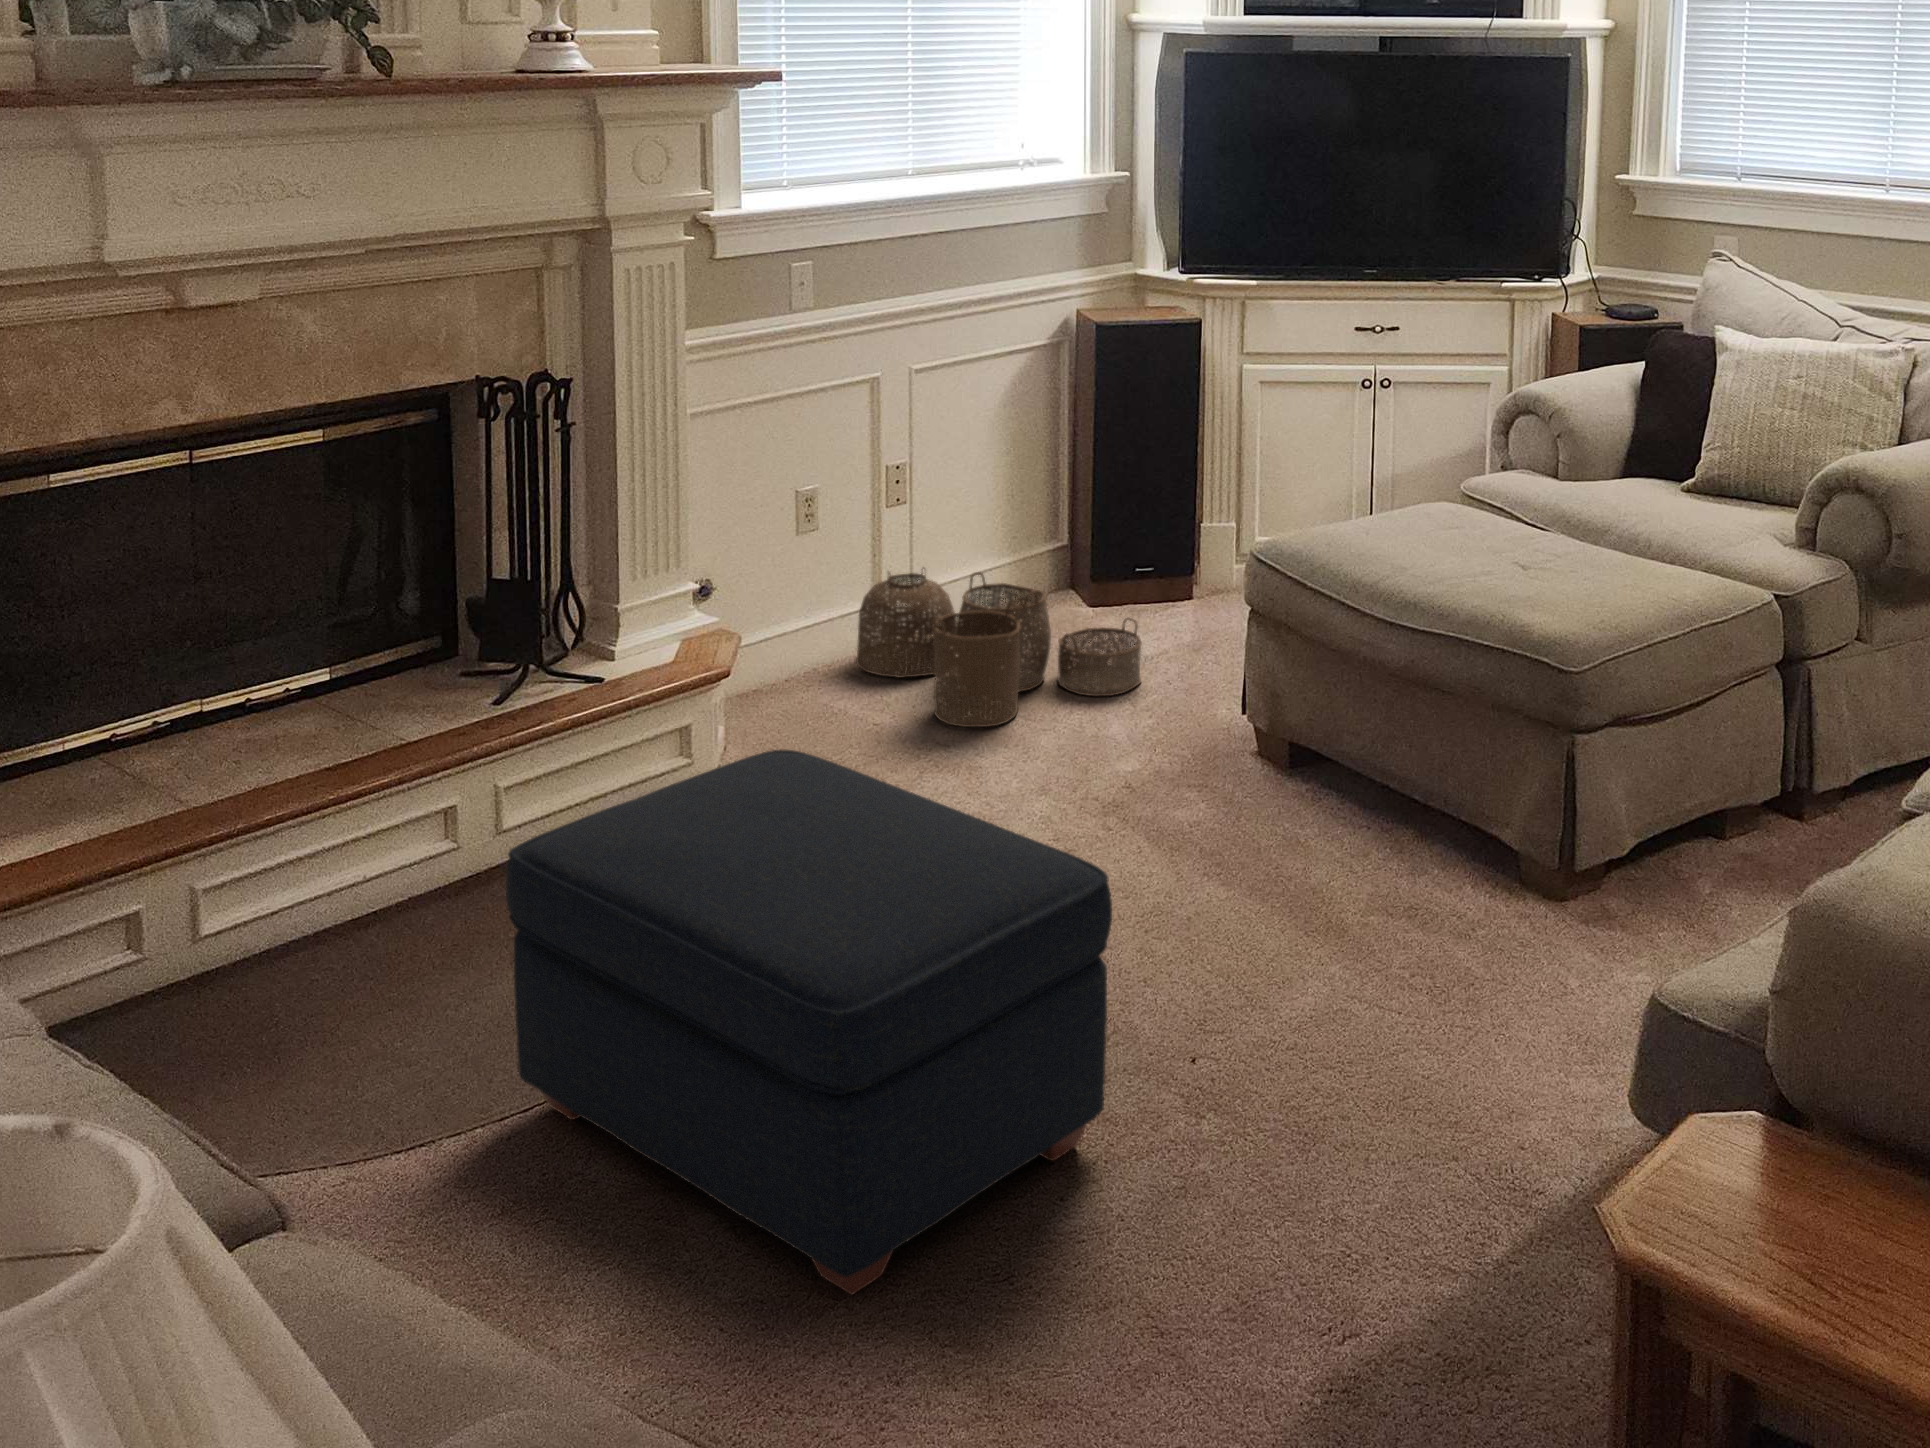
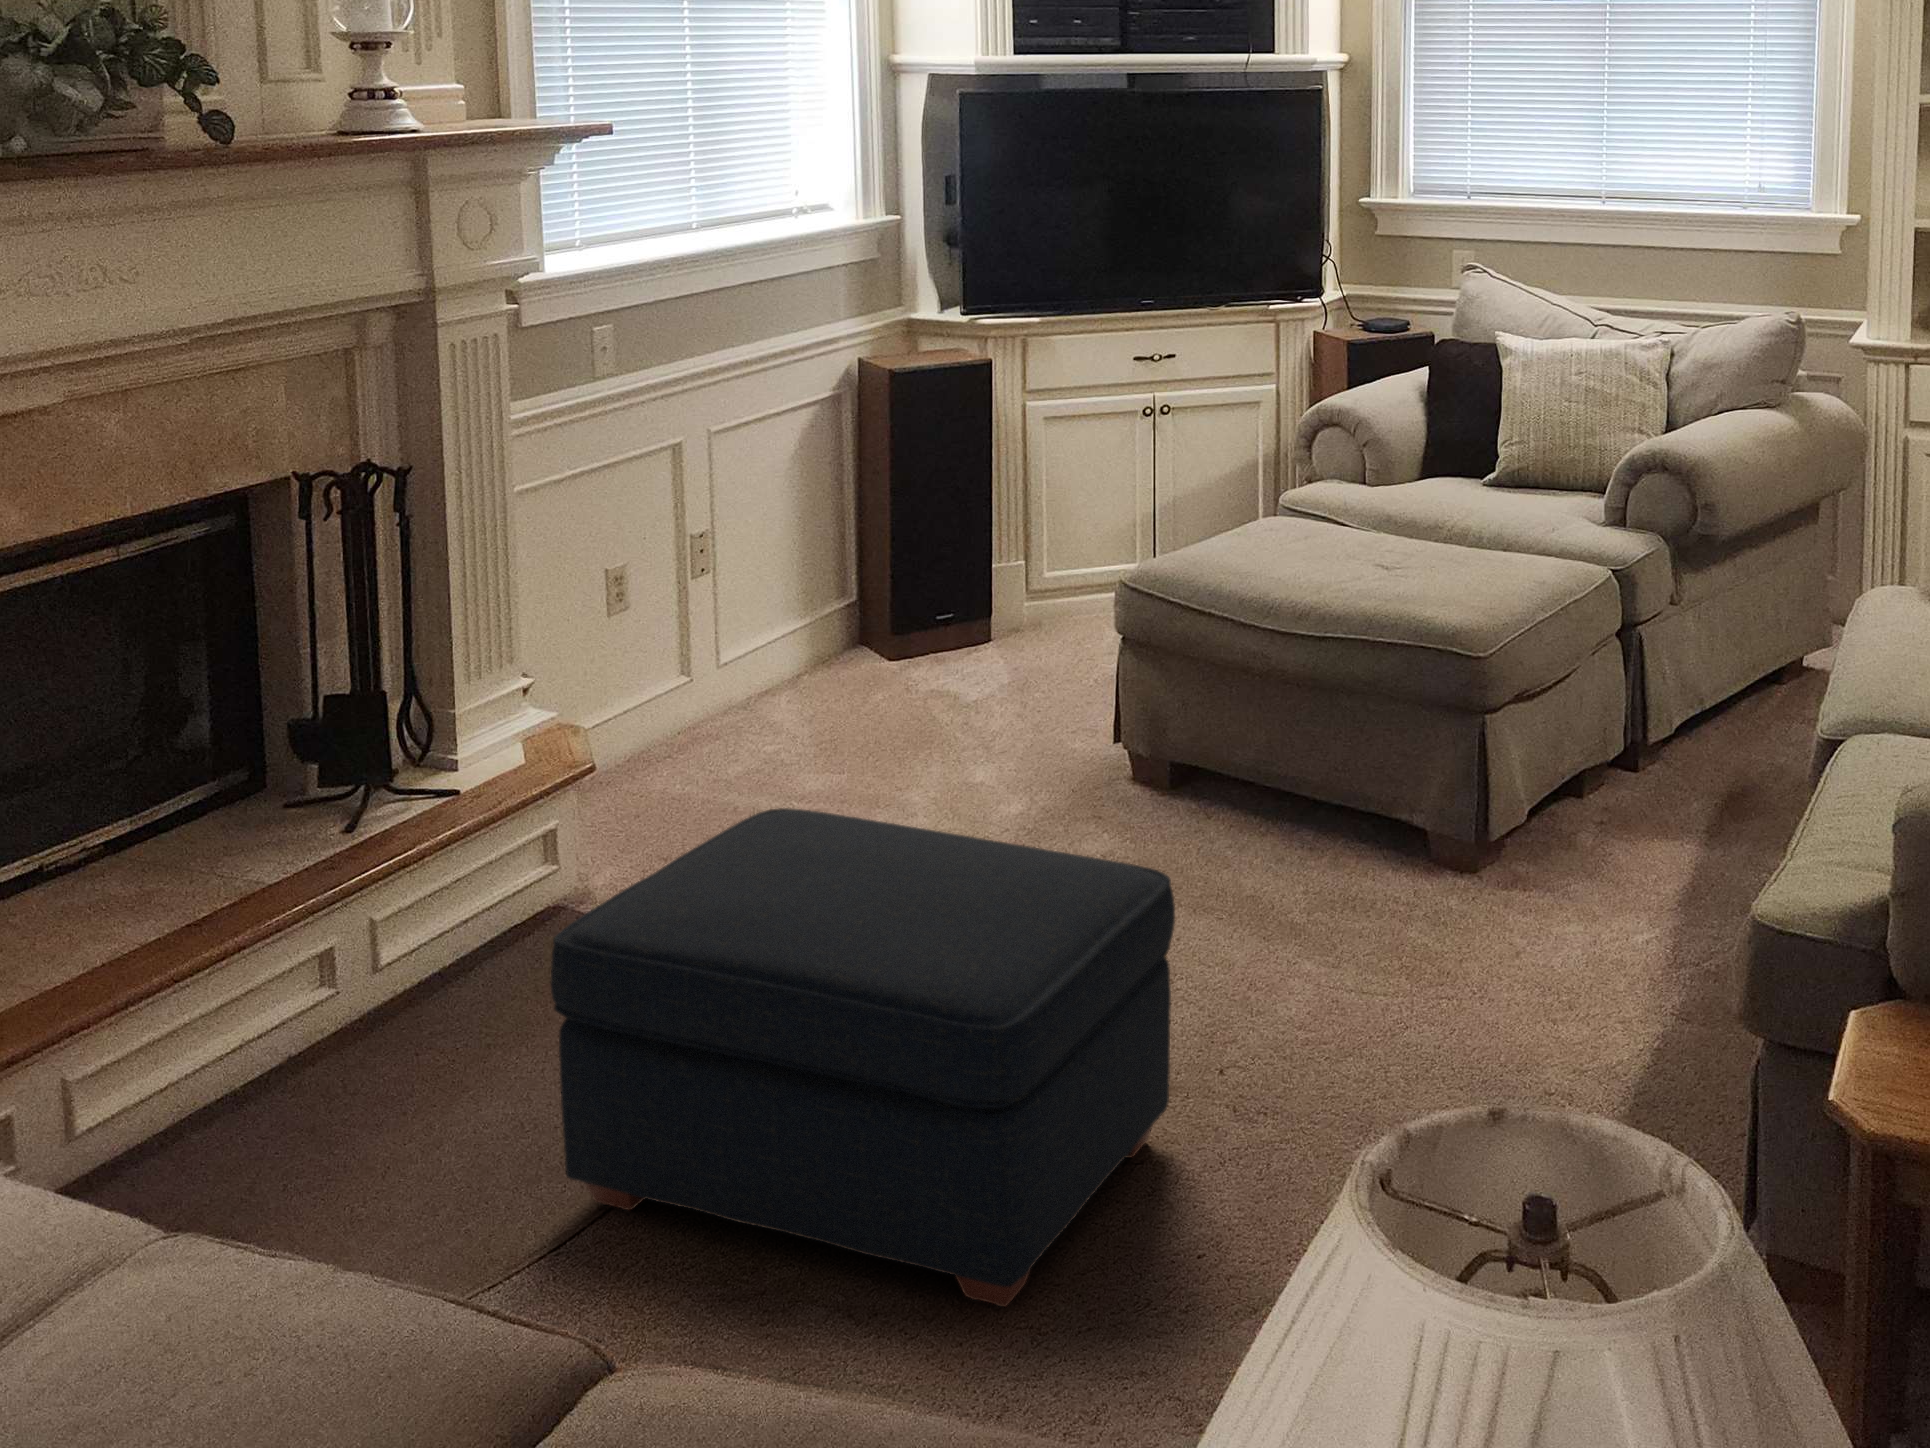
woven basket: present [856,568,1142,727] -> none [680,629,988,786]

